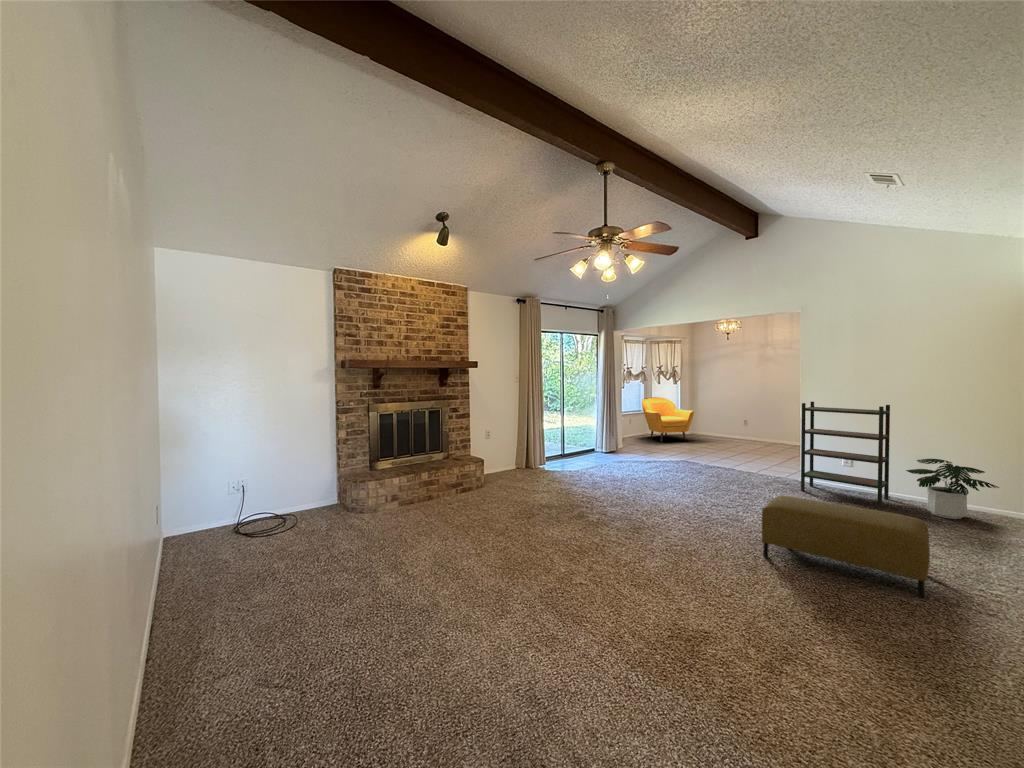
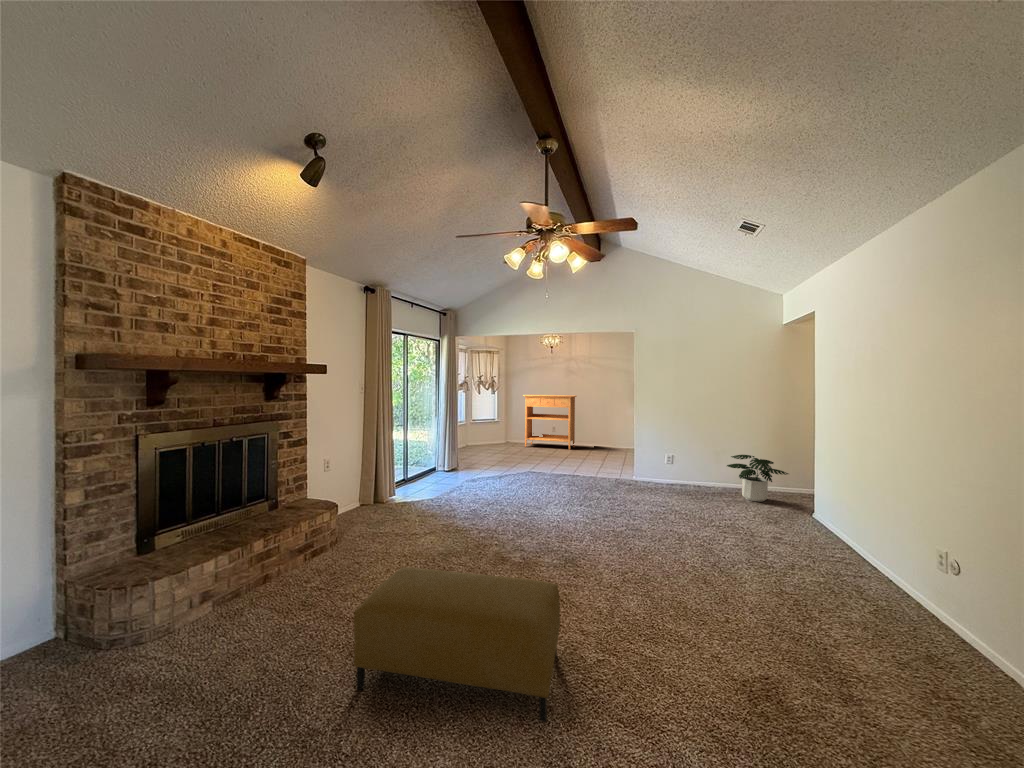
console table: none [703,384,771,445] -> present [523,394,577,450]
armchair: present [642,397,694,442] -> none [466,408,517,454]
bookshelf: present [801,401,890,505] -> none [651,411,714,497]
ottoman: present [762,496,930,598] -> present [354,567,560,722]

